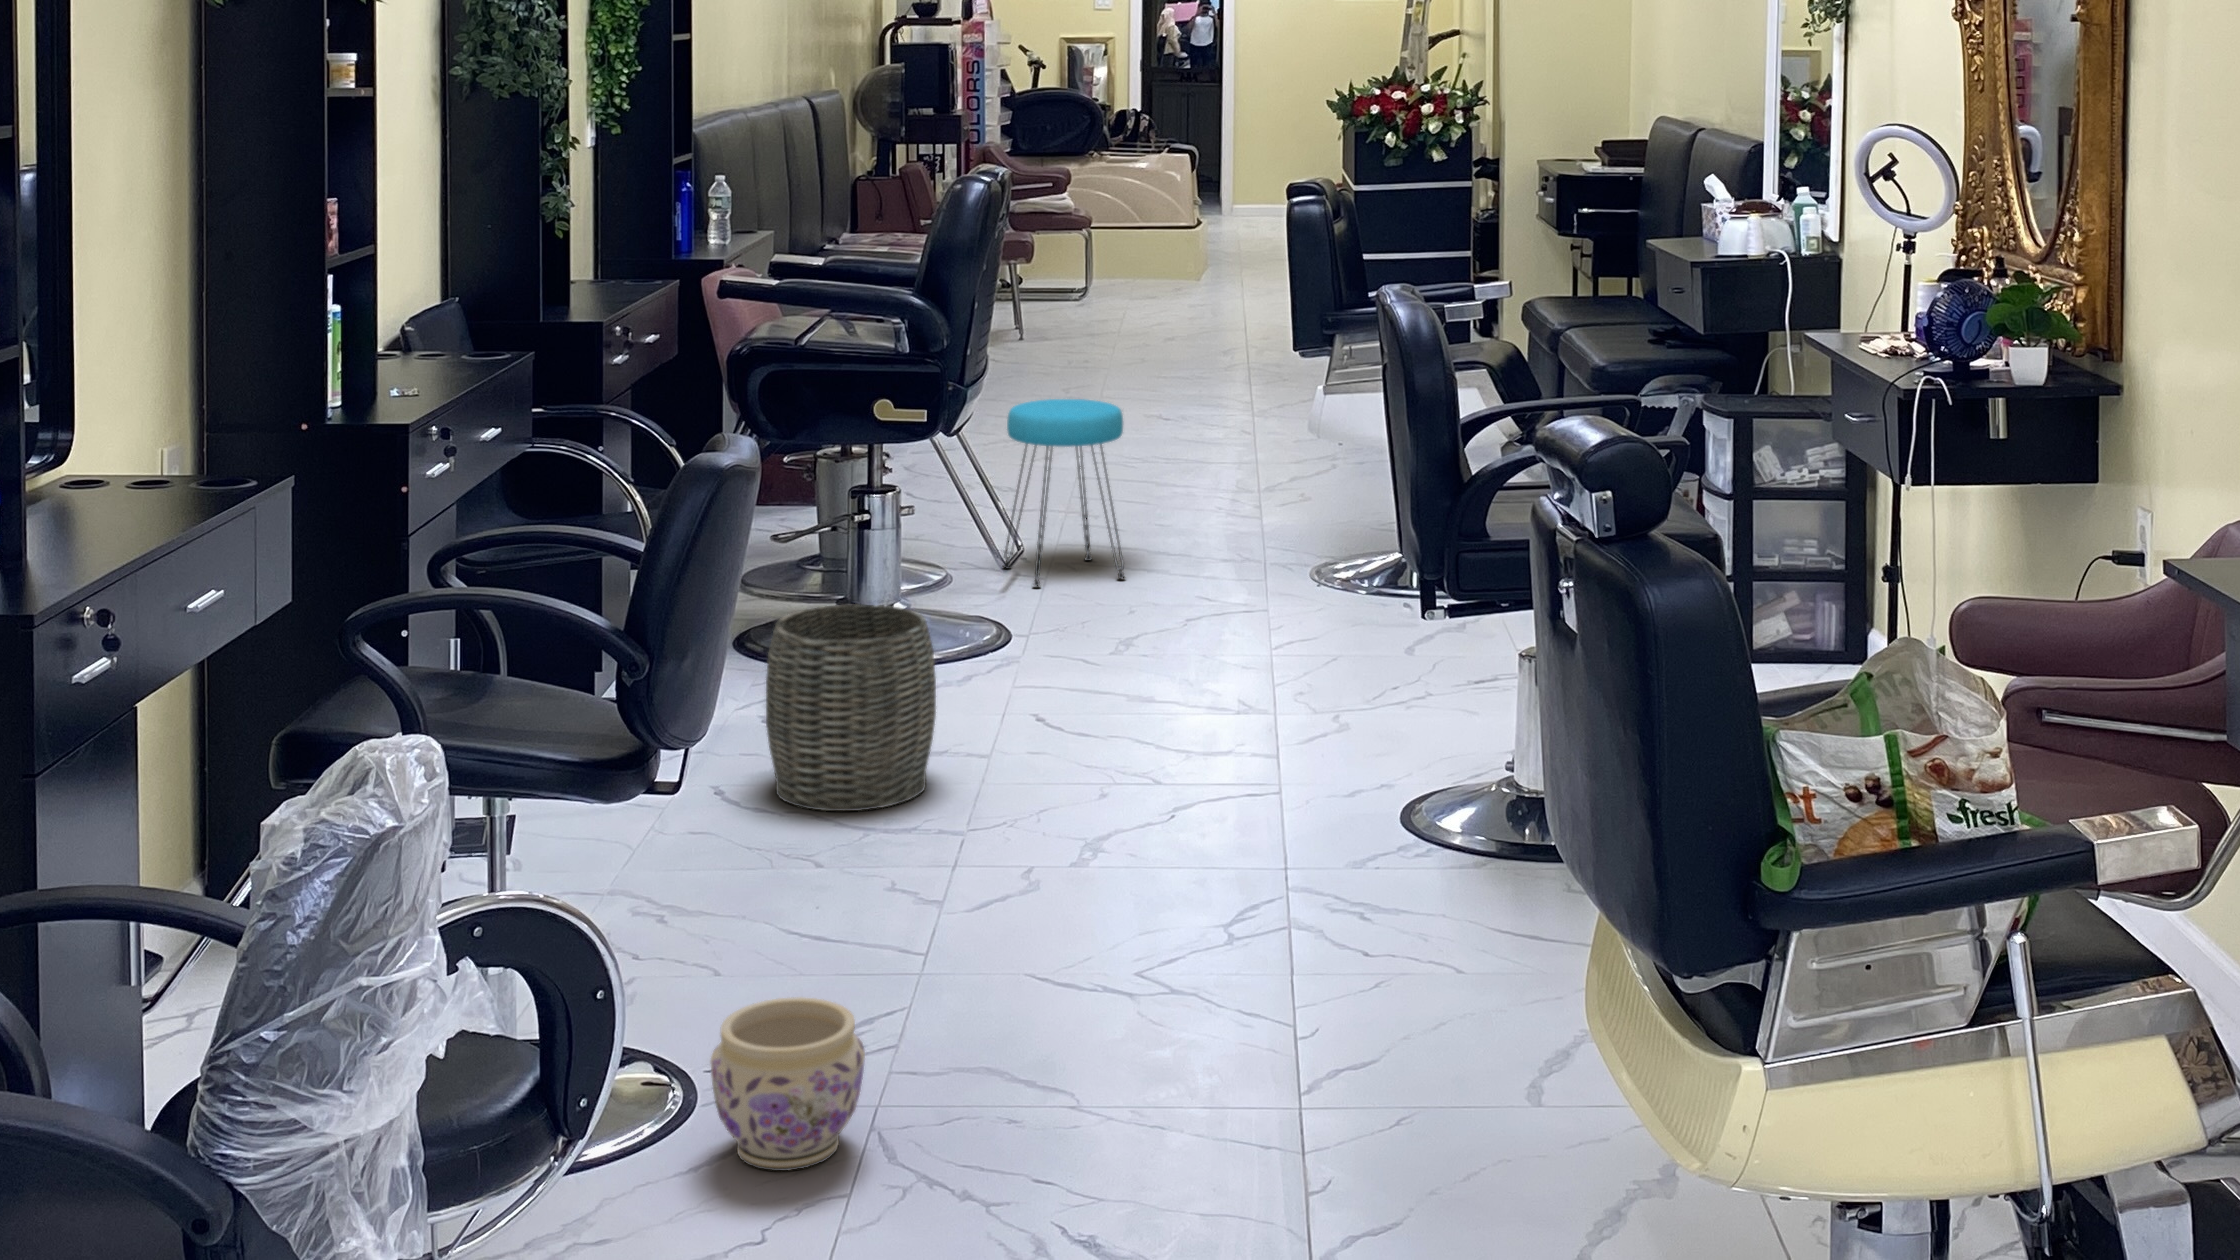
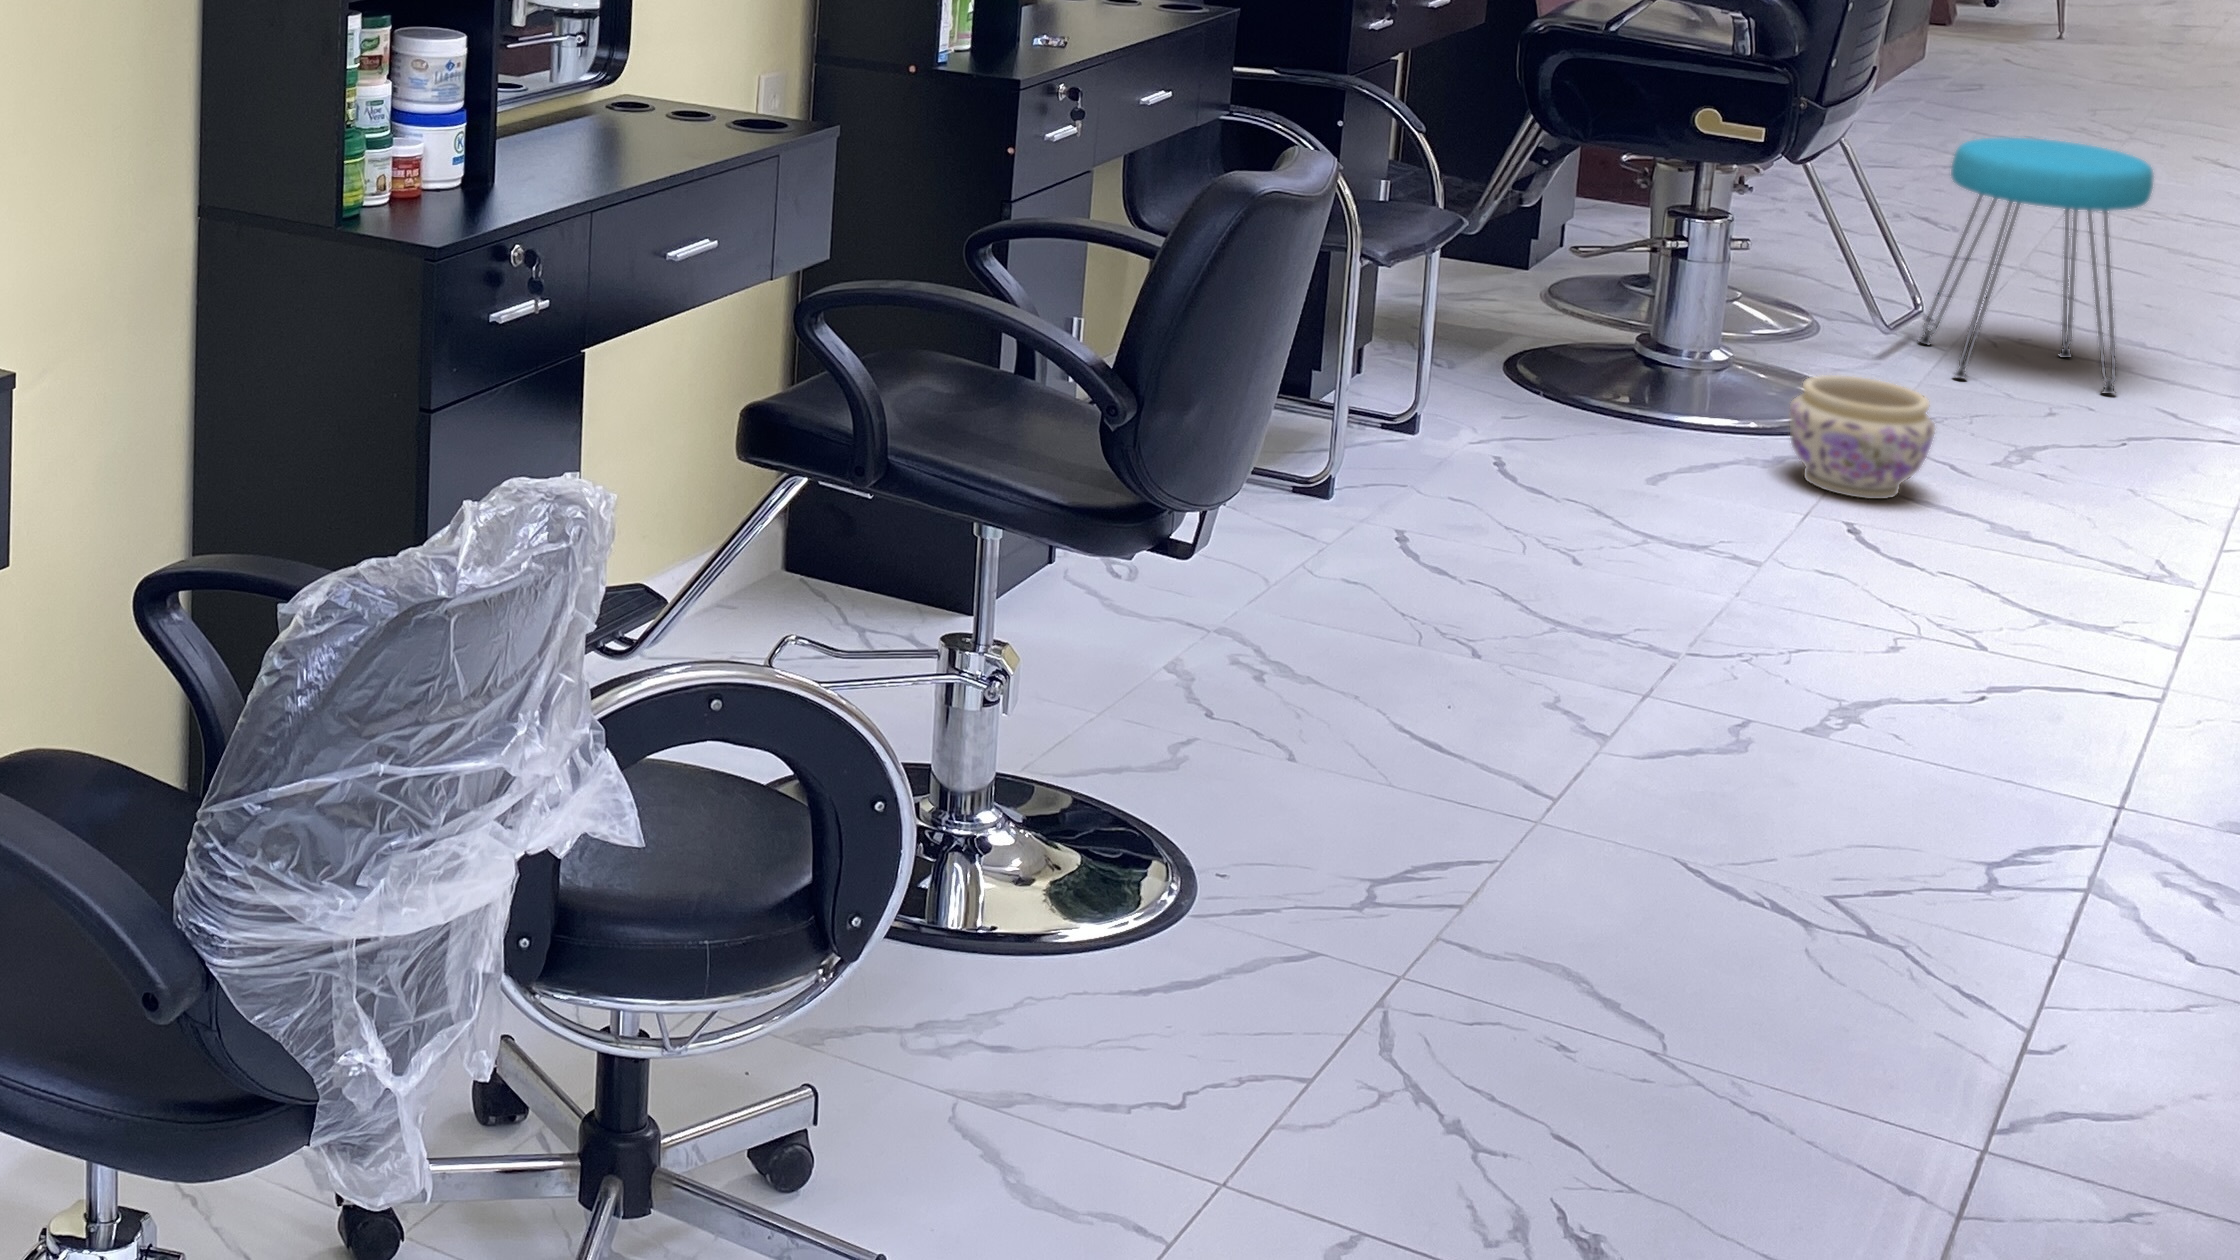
woven basket: present [766,604,936,811] -> none [1437,361,1688,627]
planter: present [711,997,865,1171] -> present [1789,375,1935,499]

